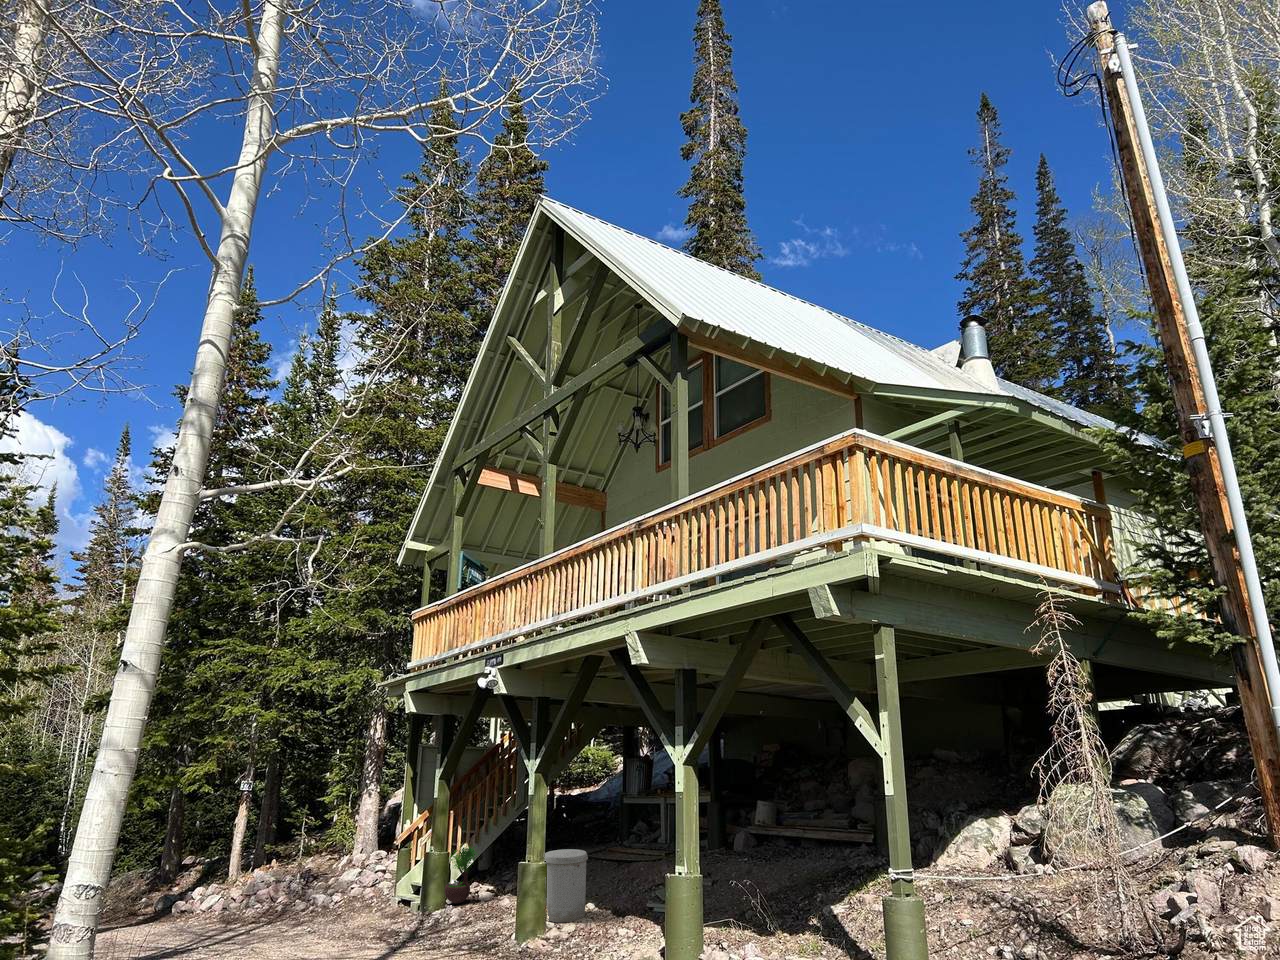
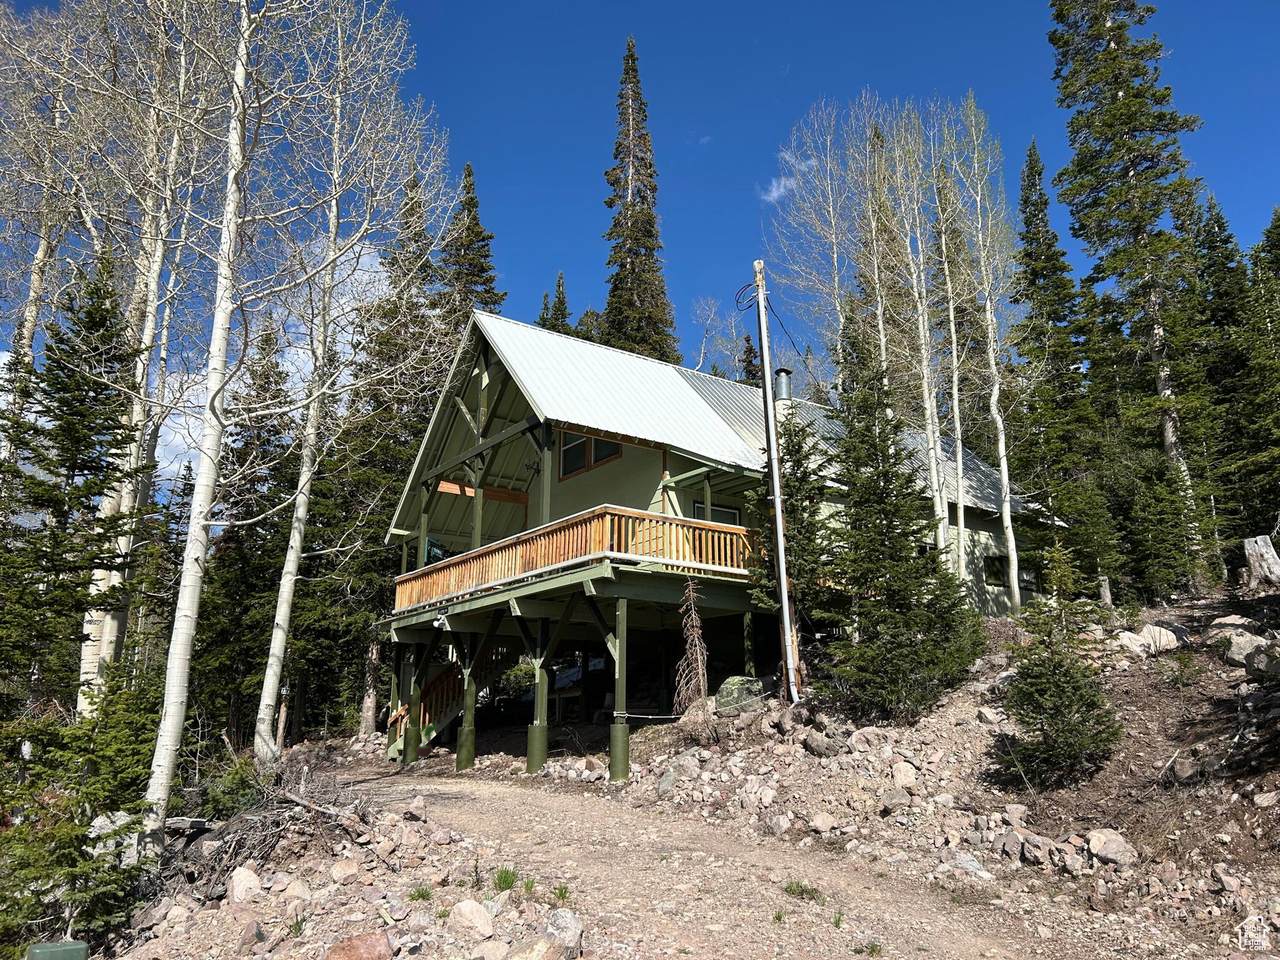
trash can: present [545,849,588,922] -> none [472,722,500,763]

